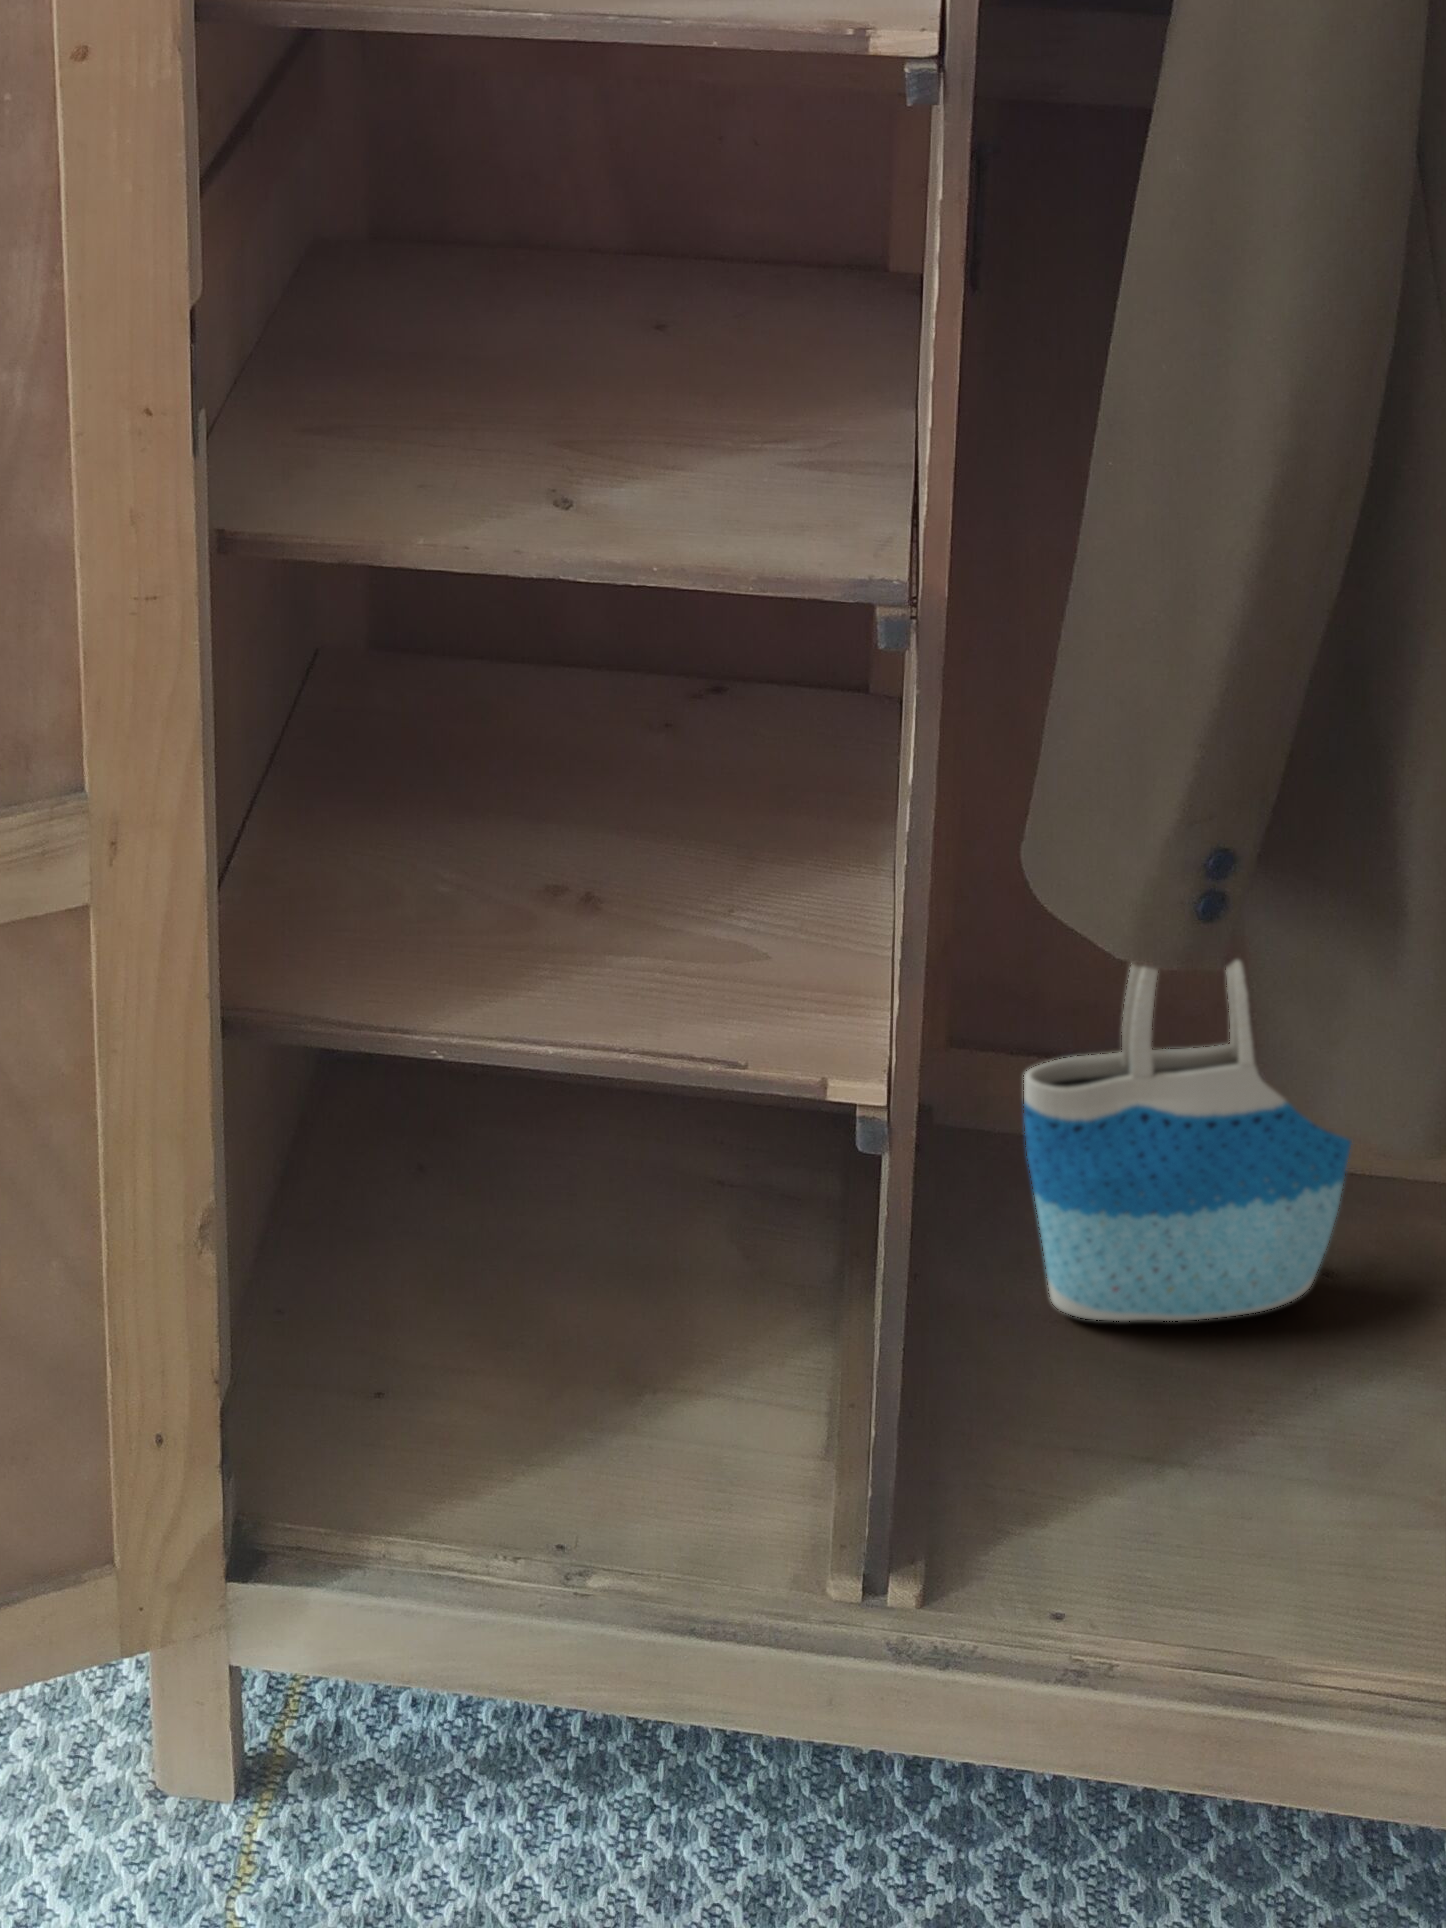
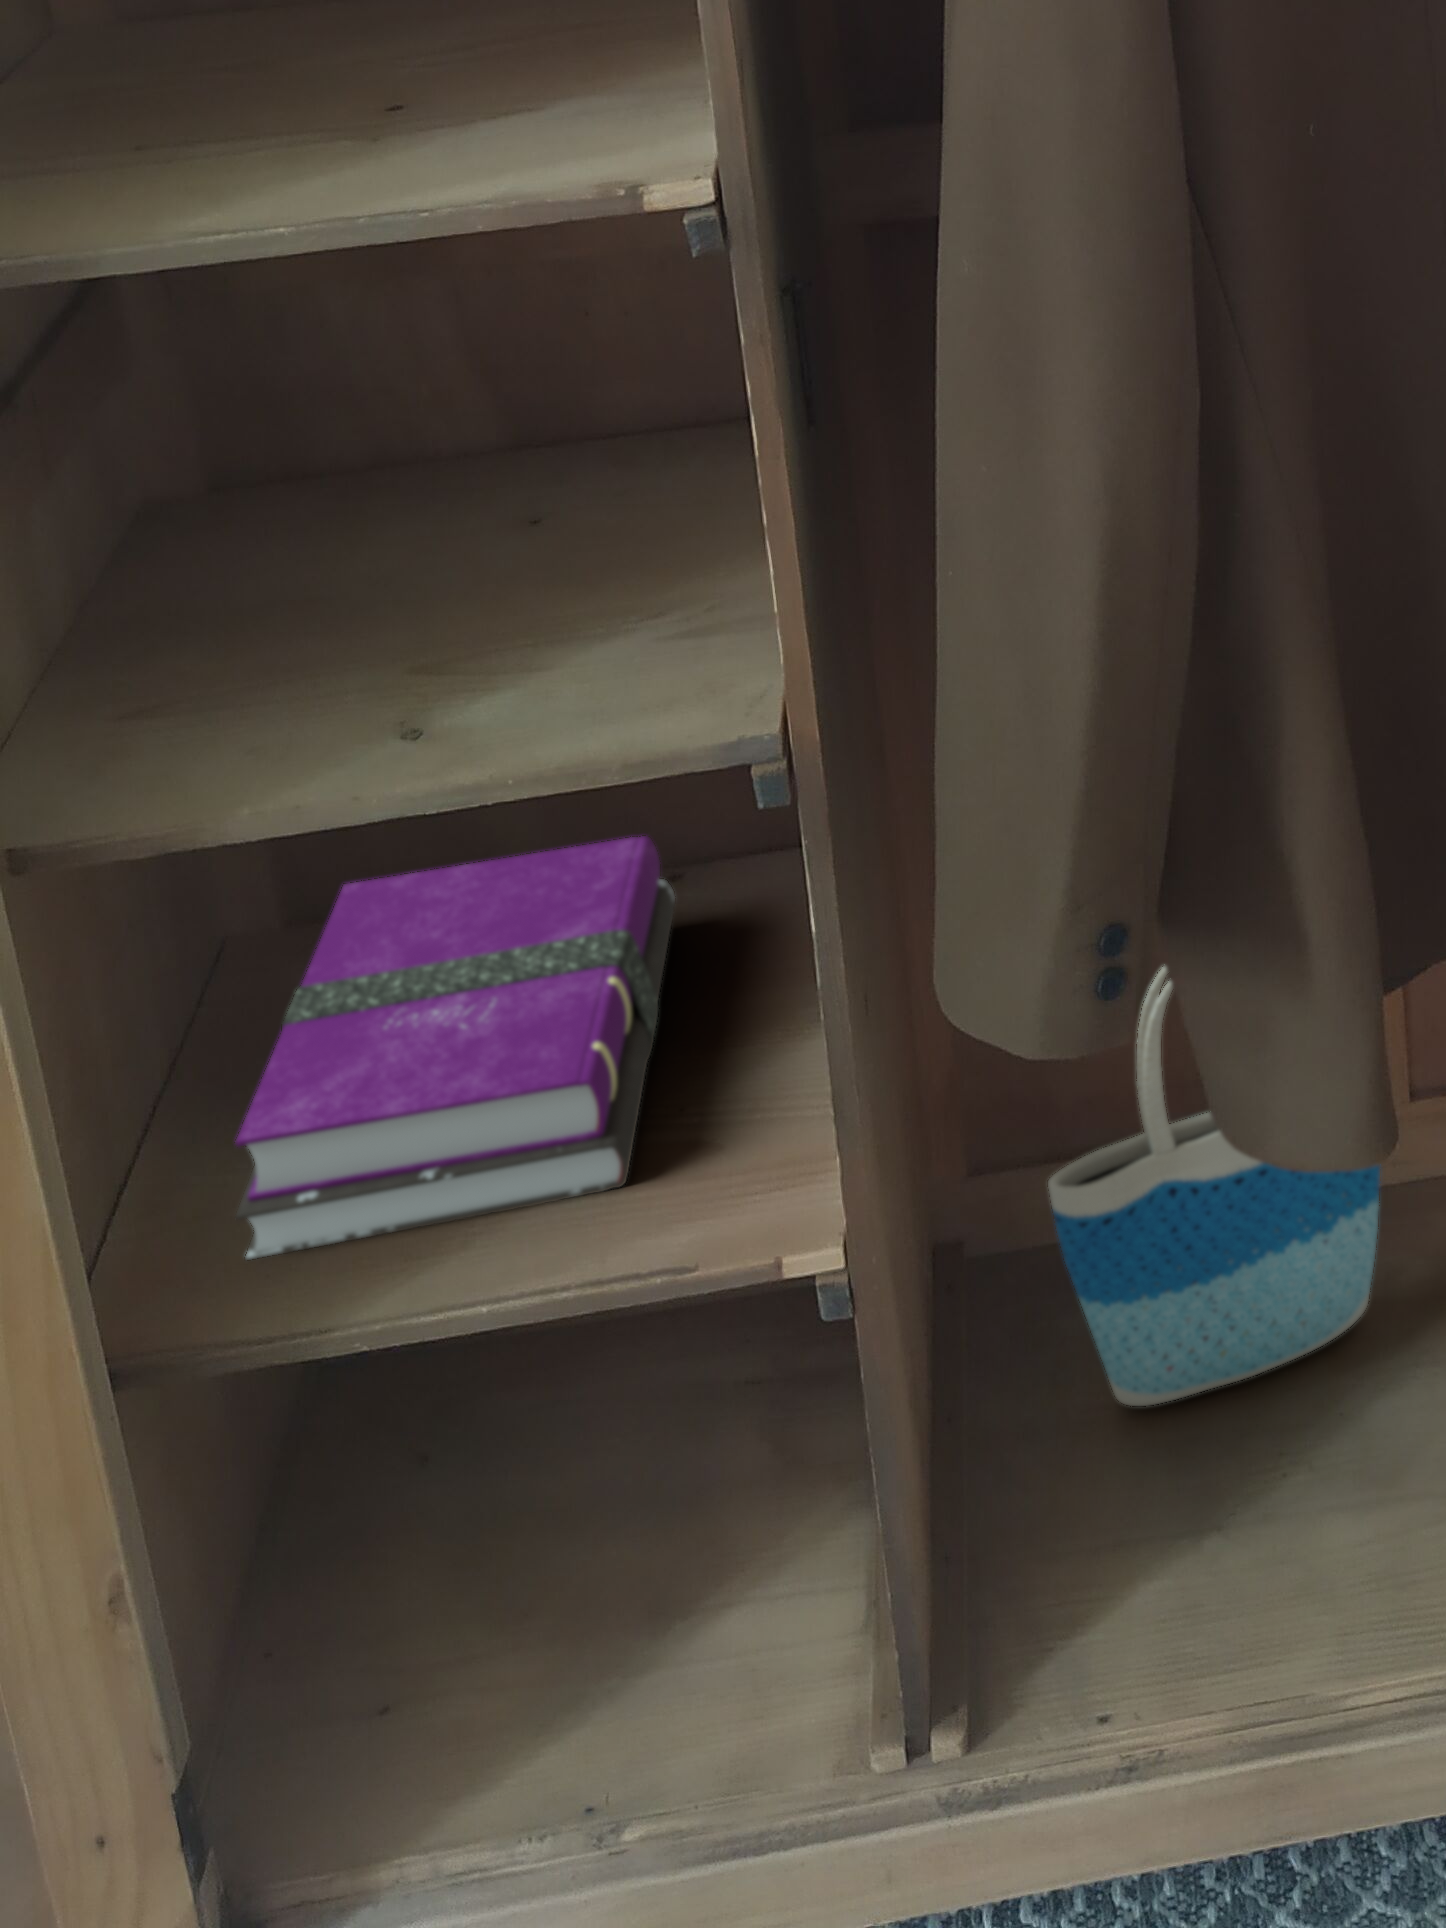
hardback book: none [333,633,694,975] -> present [236,836,675,1260]

